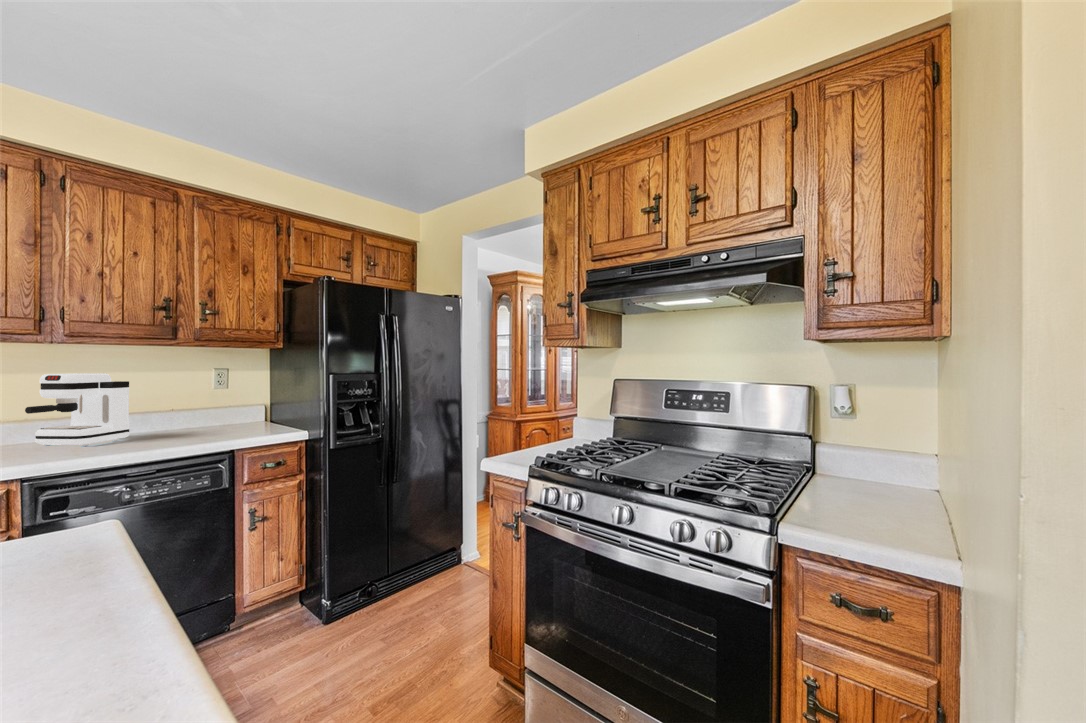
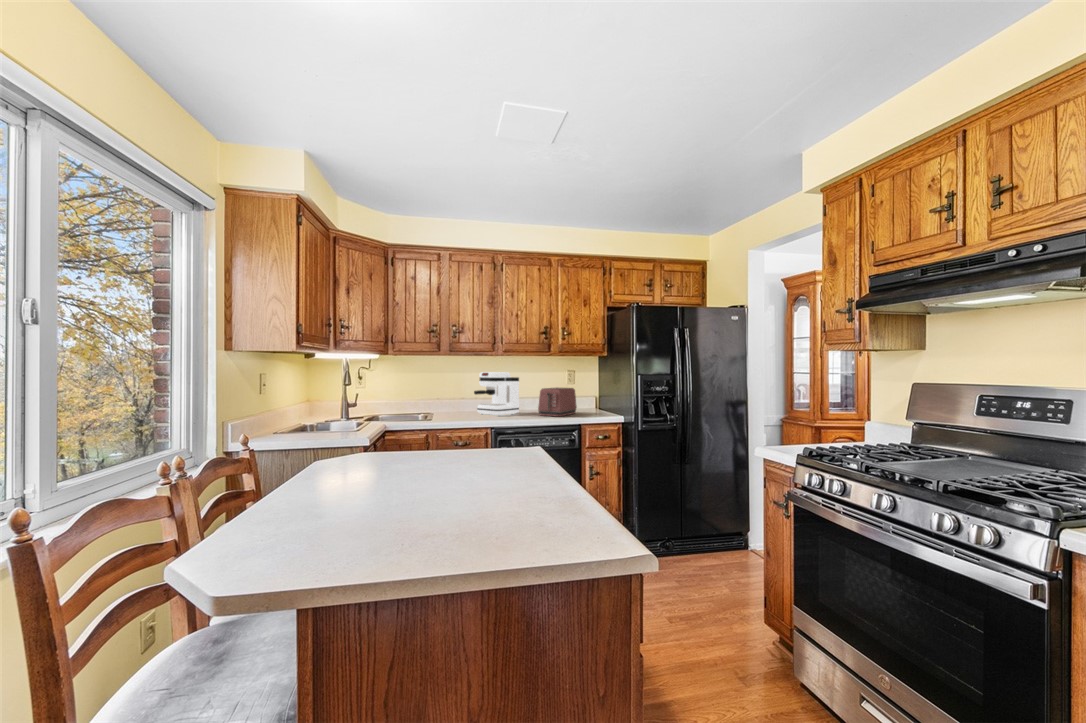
toaster: none [167,394,237,438] -> present [538,388,577,416]

